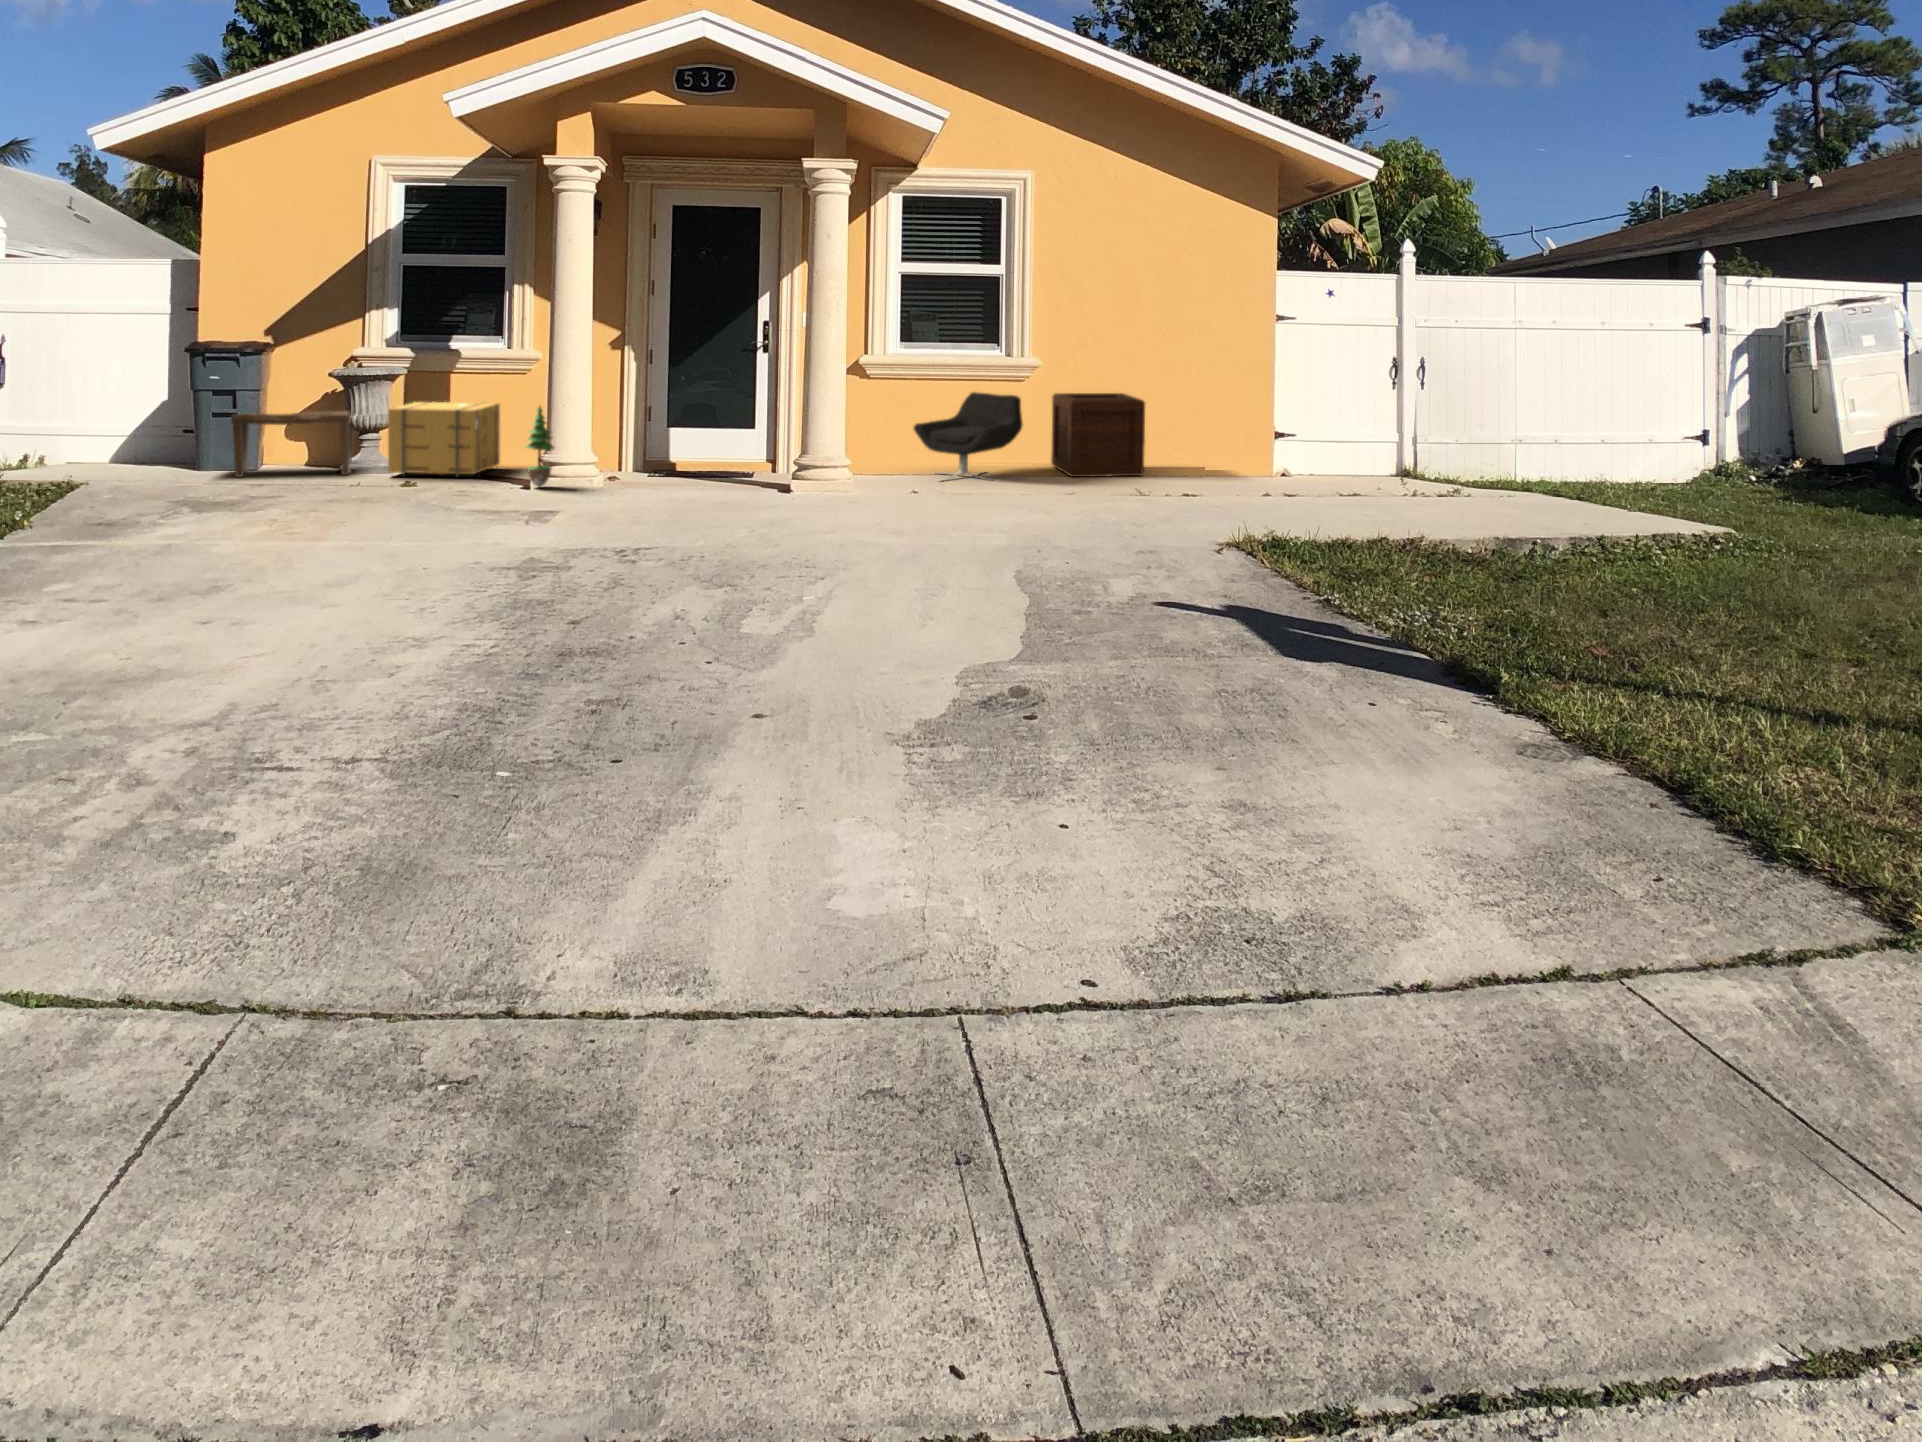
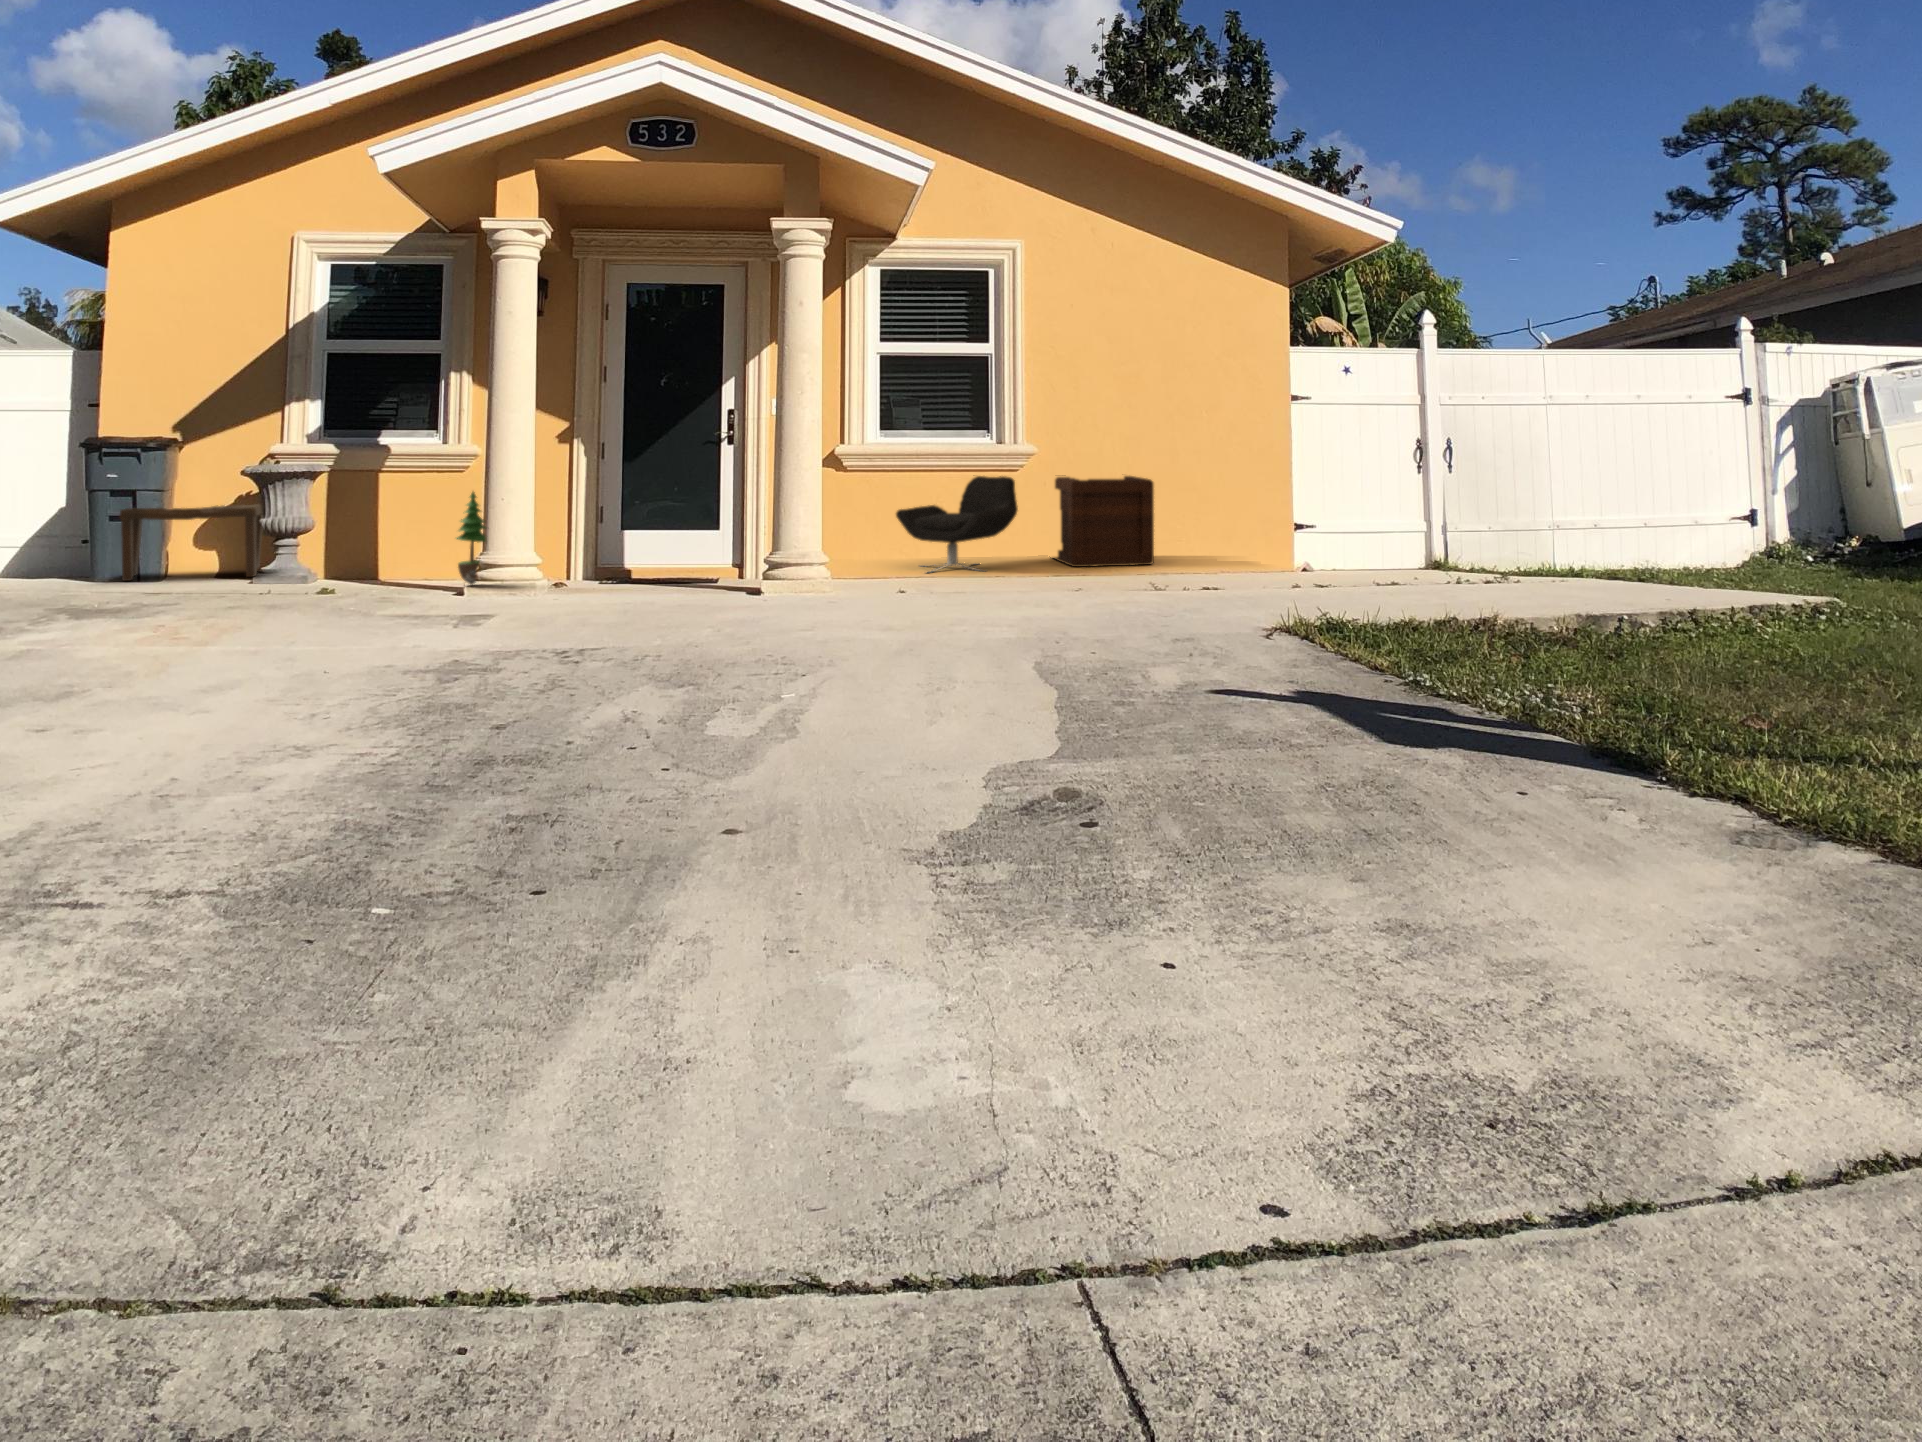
cardboard box: present [388,402,500,476] -> none [299,493,430,577]

